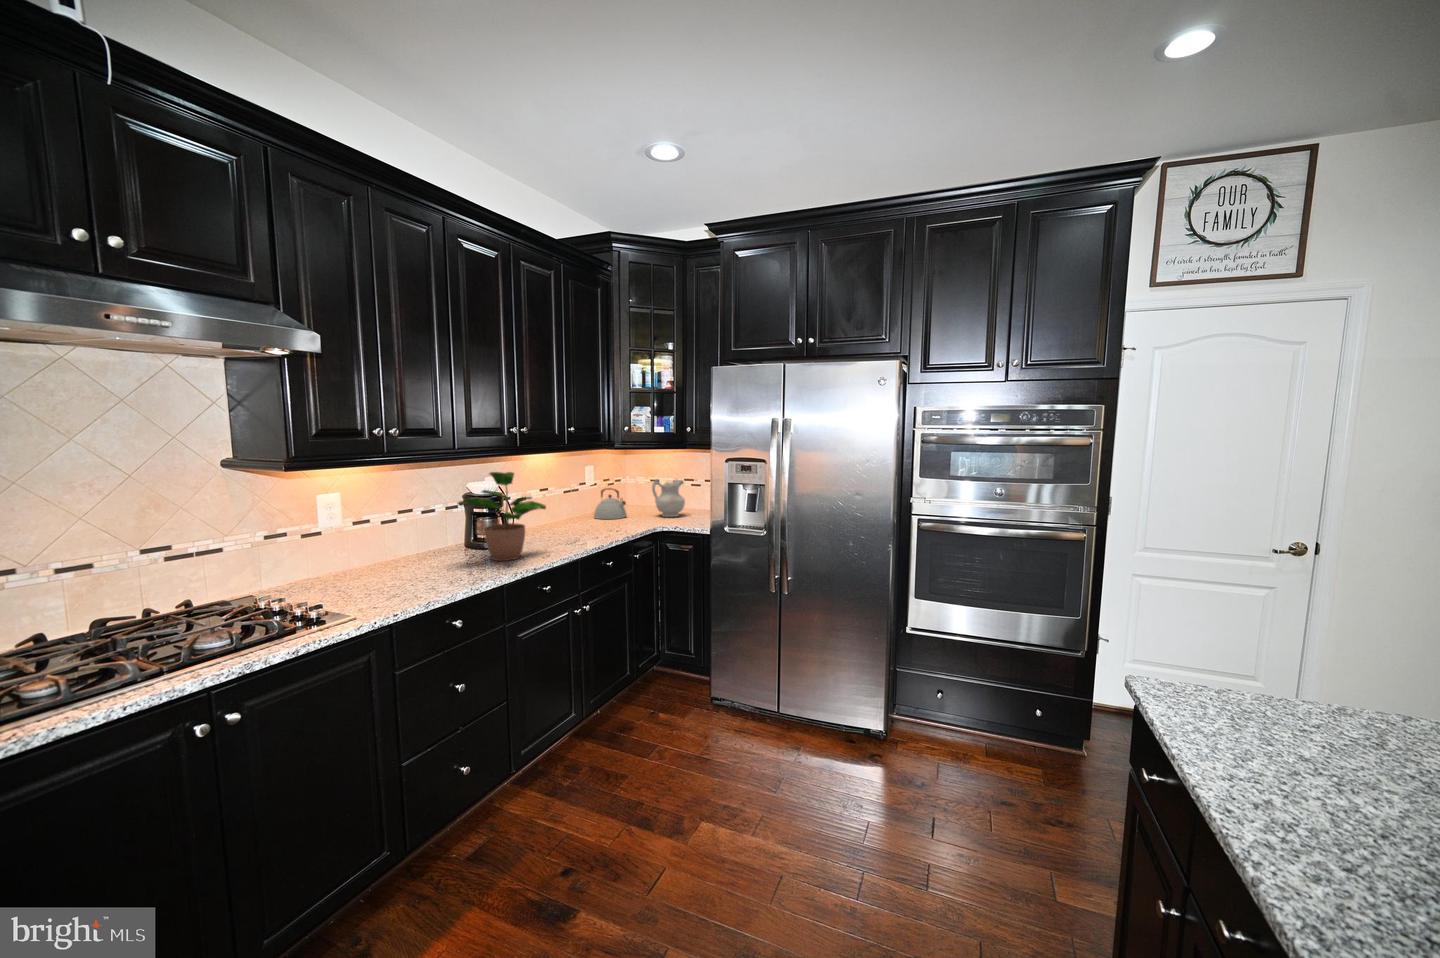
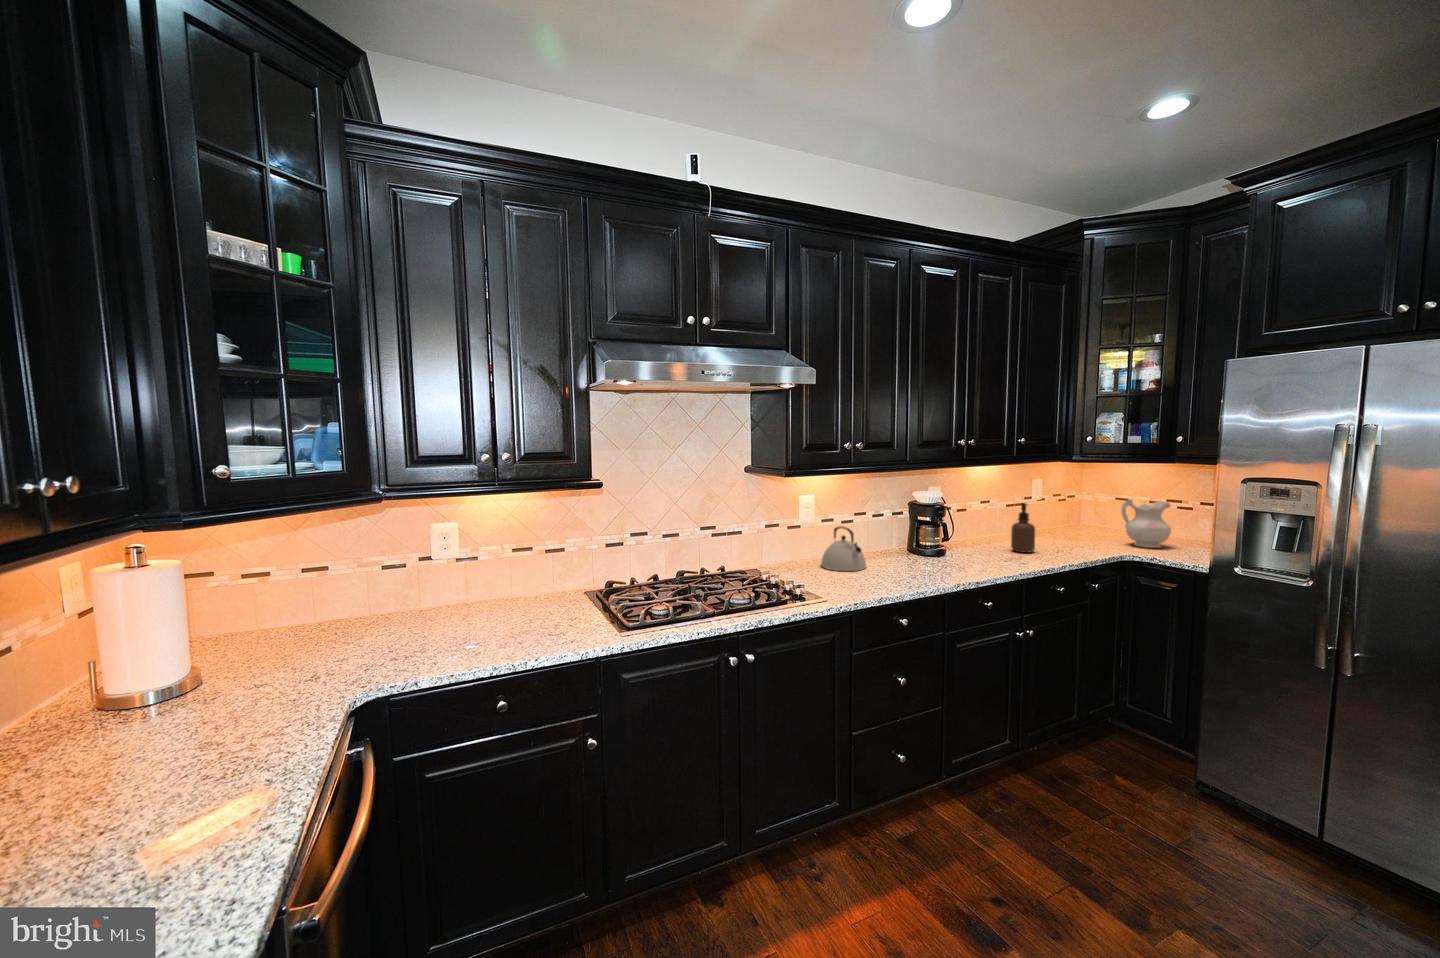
potted plant: present [458,472,546,561] -> none [903,483,989,572]
soap dispenser: none [568,487,588,532] -> present [1011,503,1035,553]
kettle: present [594,488,626,519] -> present [821,526,866,571]

